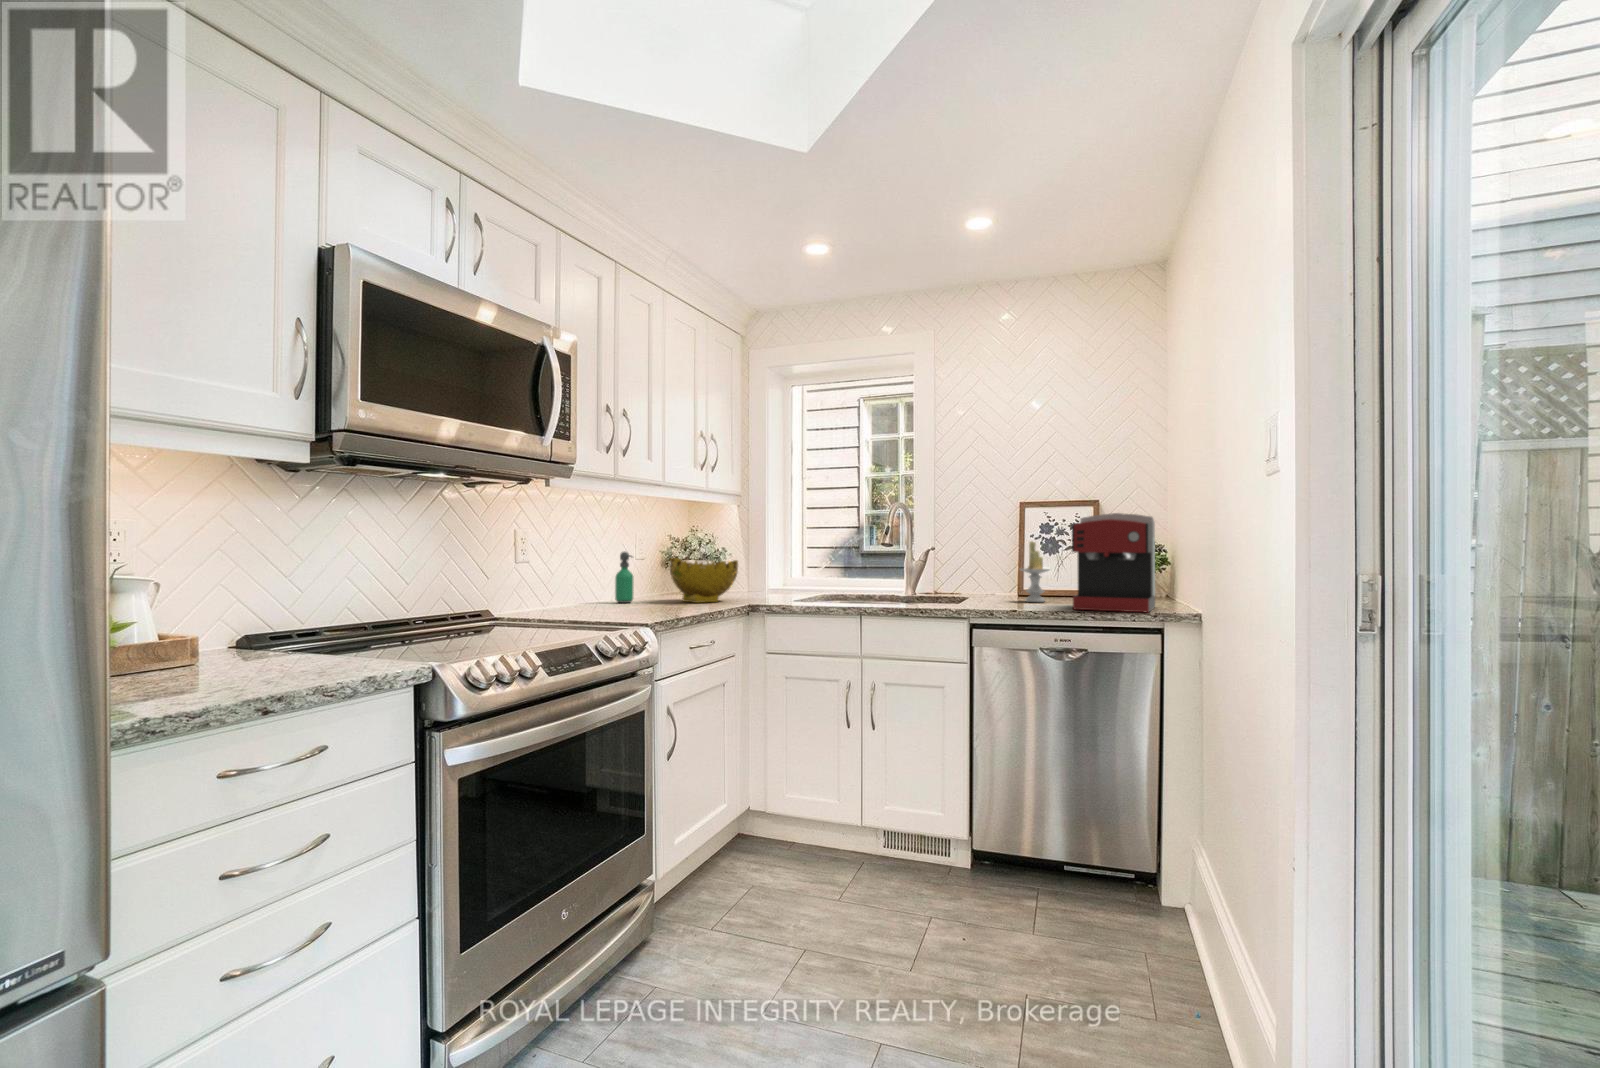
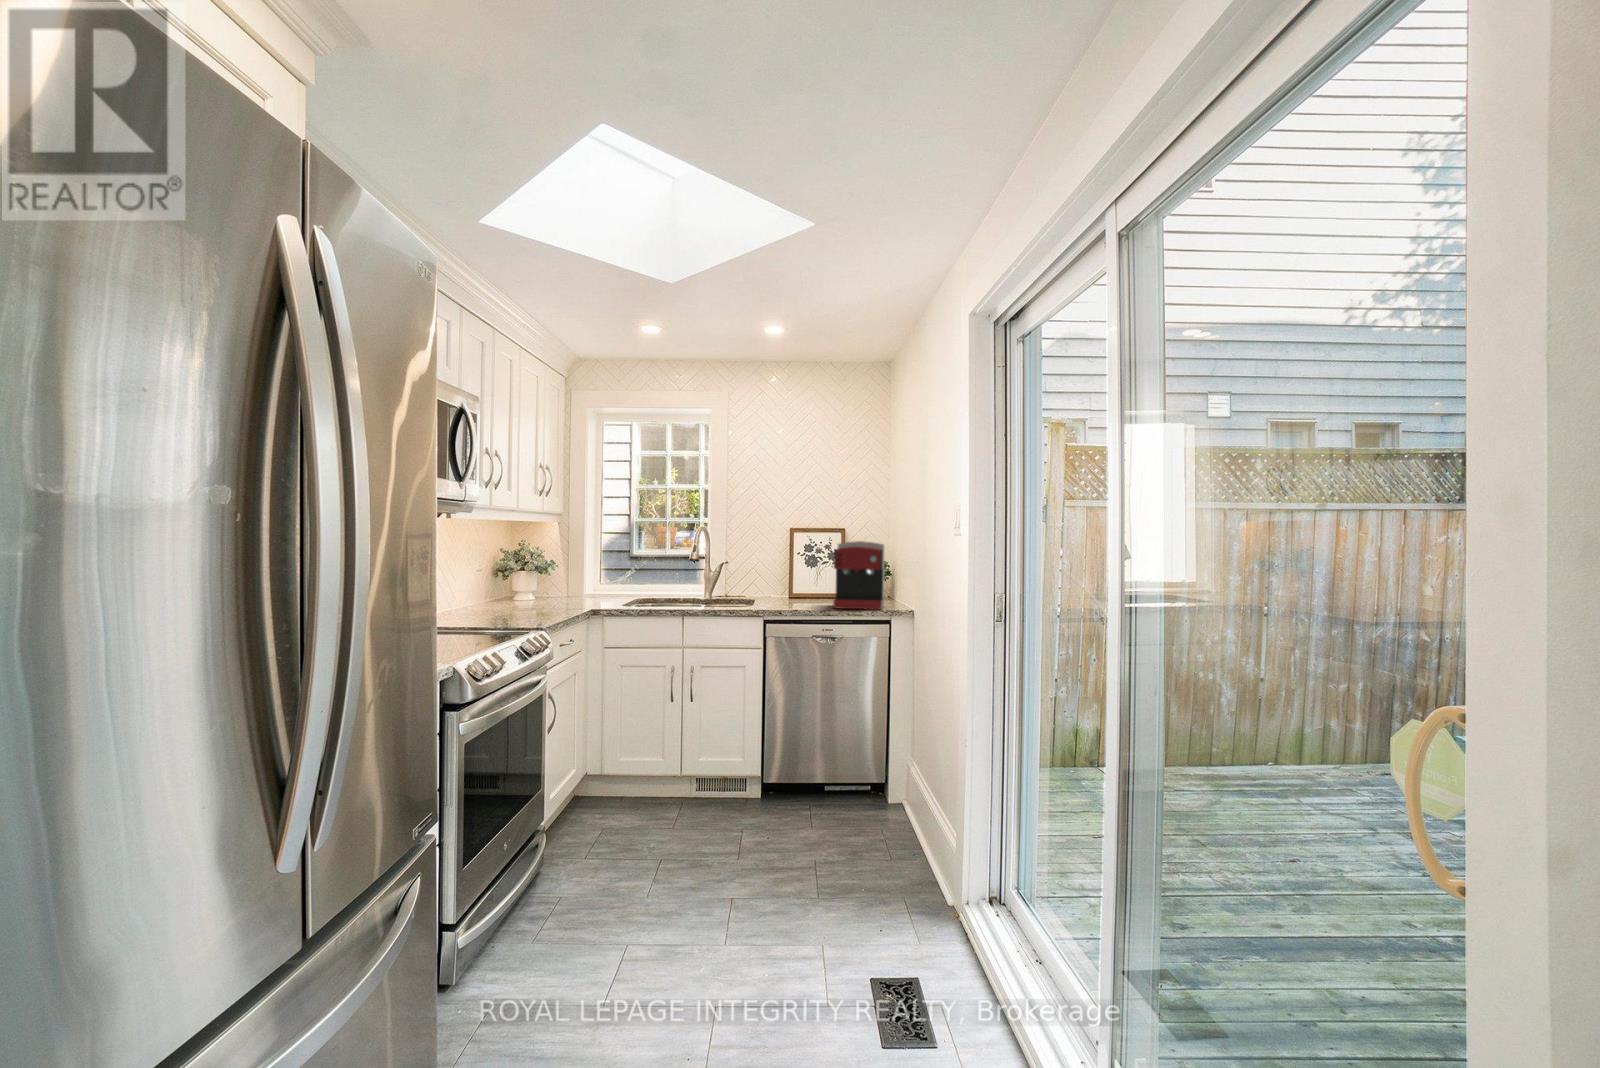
candle: present [1021,541,1050,602] -> none [792,558,815,603]
soap dispenser: present [615,552,634,603] -> none [463,565,482,610]
decorative bowl: present [669,558,738,603] -> none [512,570,572,608]

